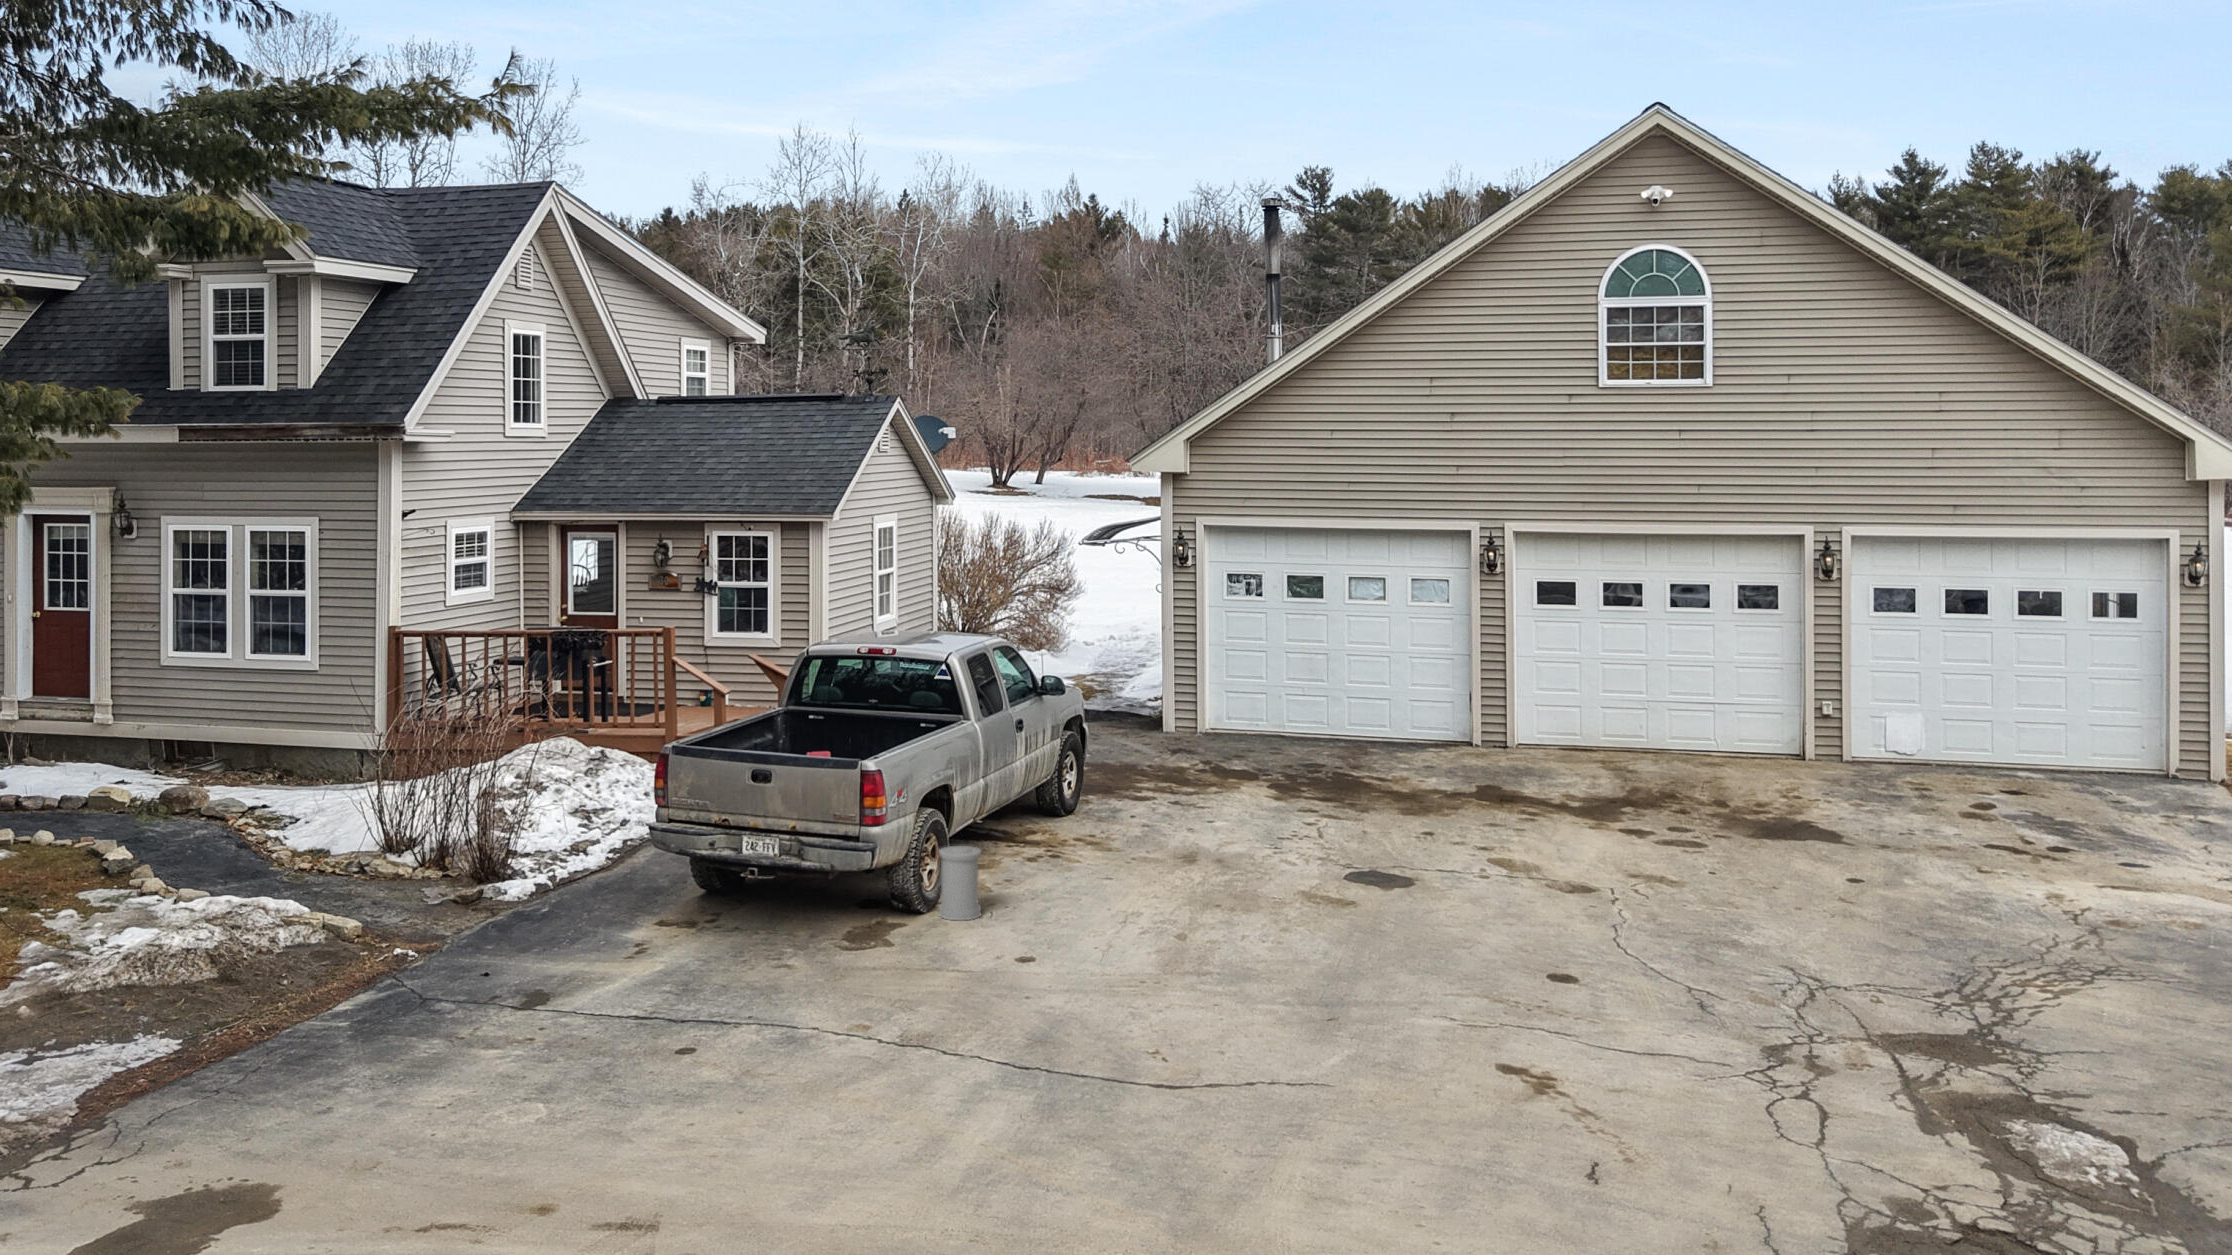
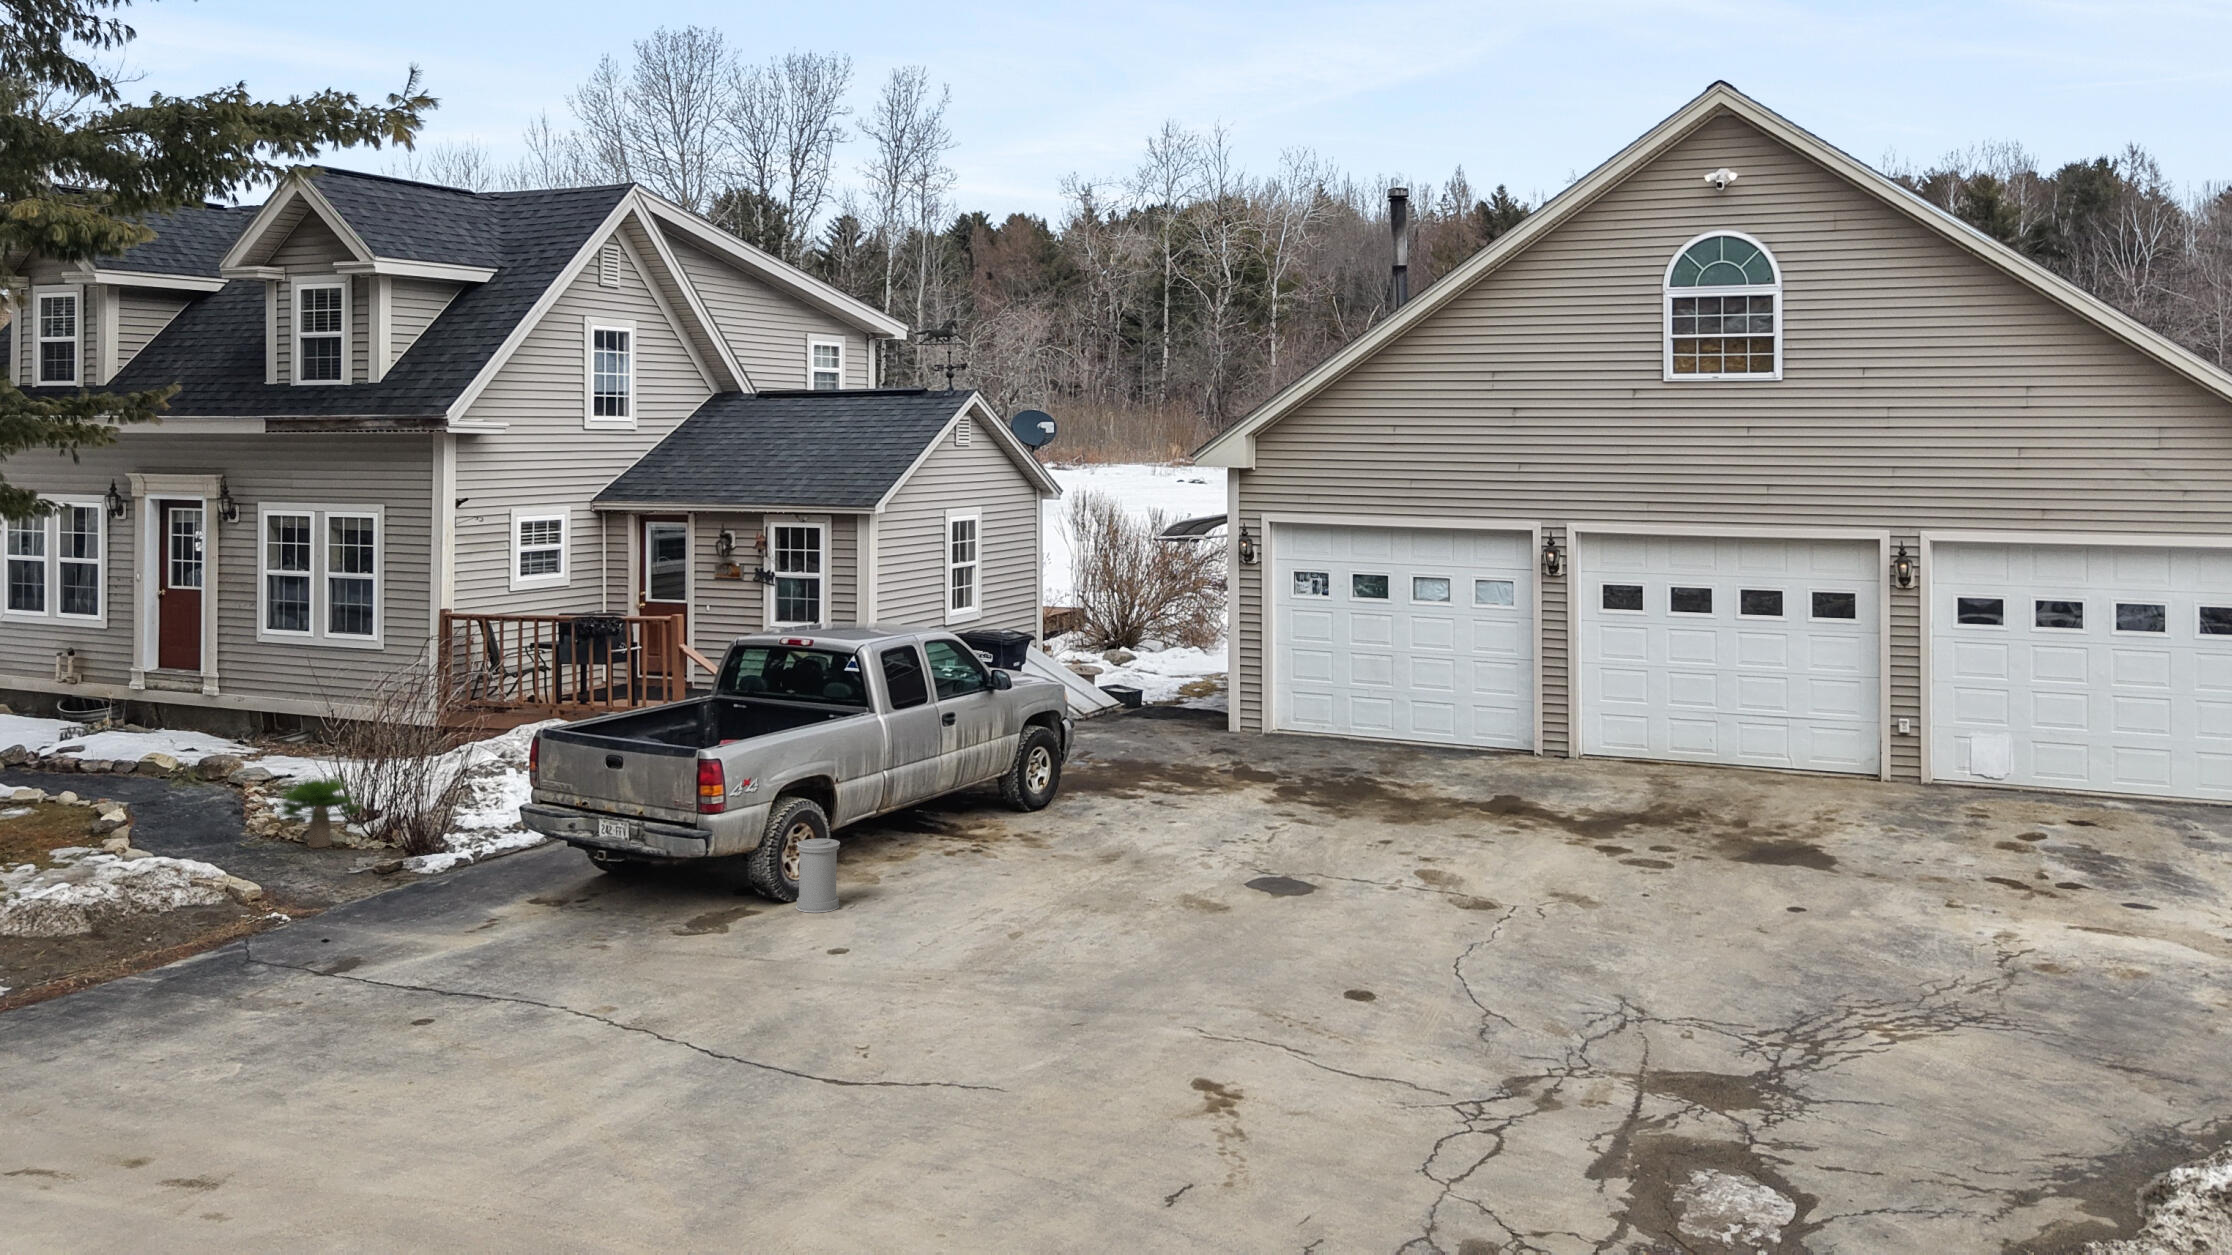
potted plant: none [330,796,426,875] -> present [278,777,363,848]

